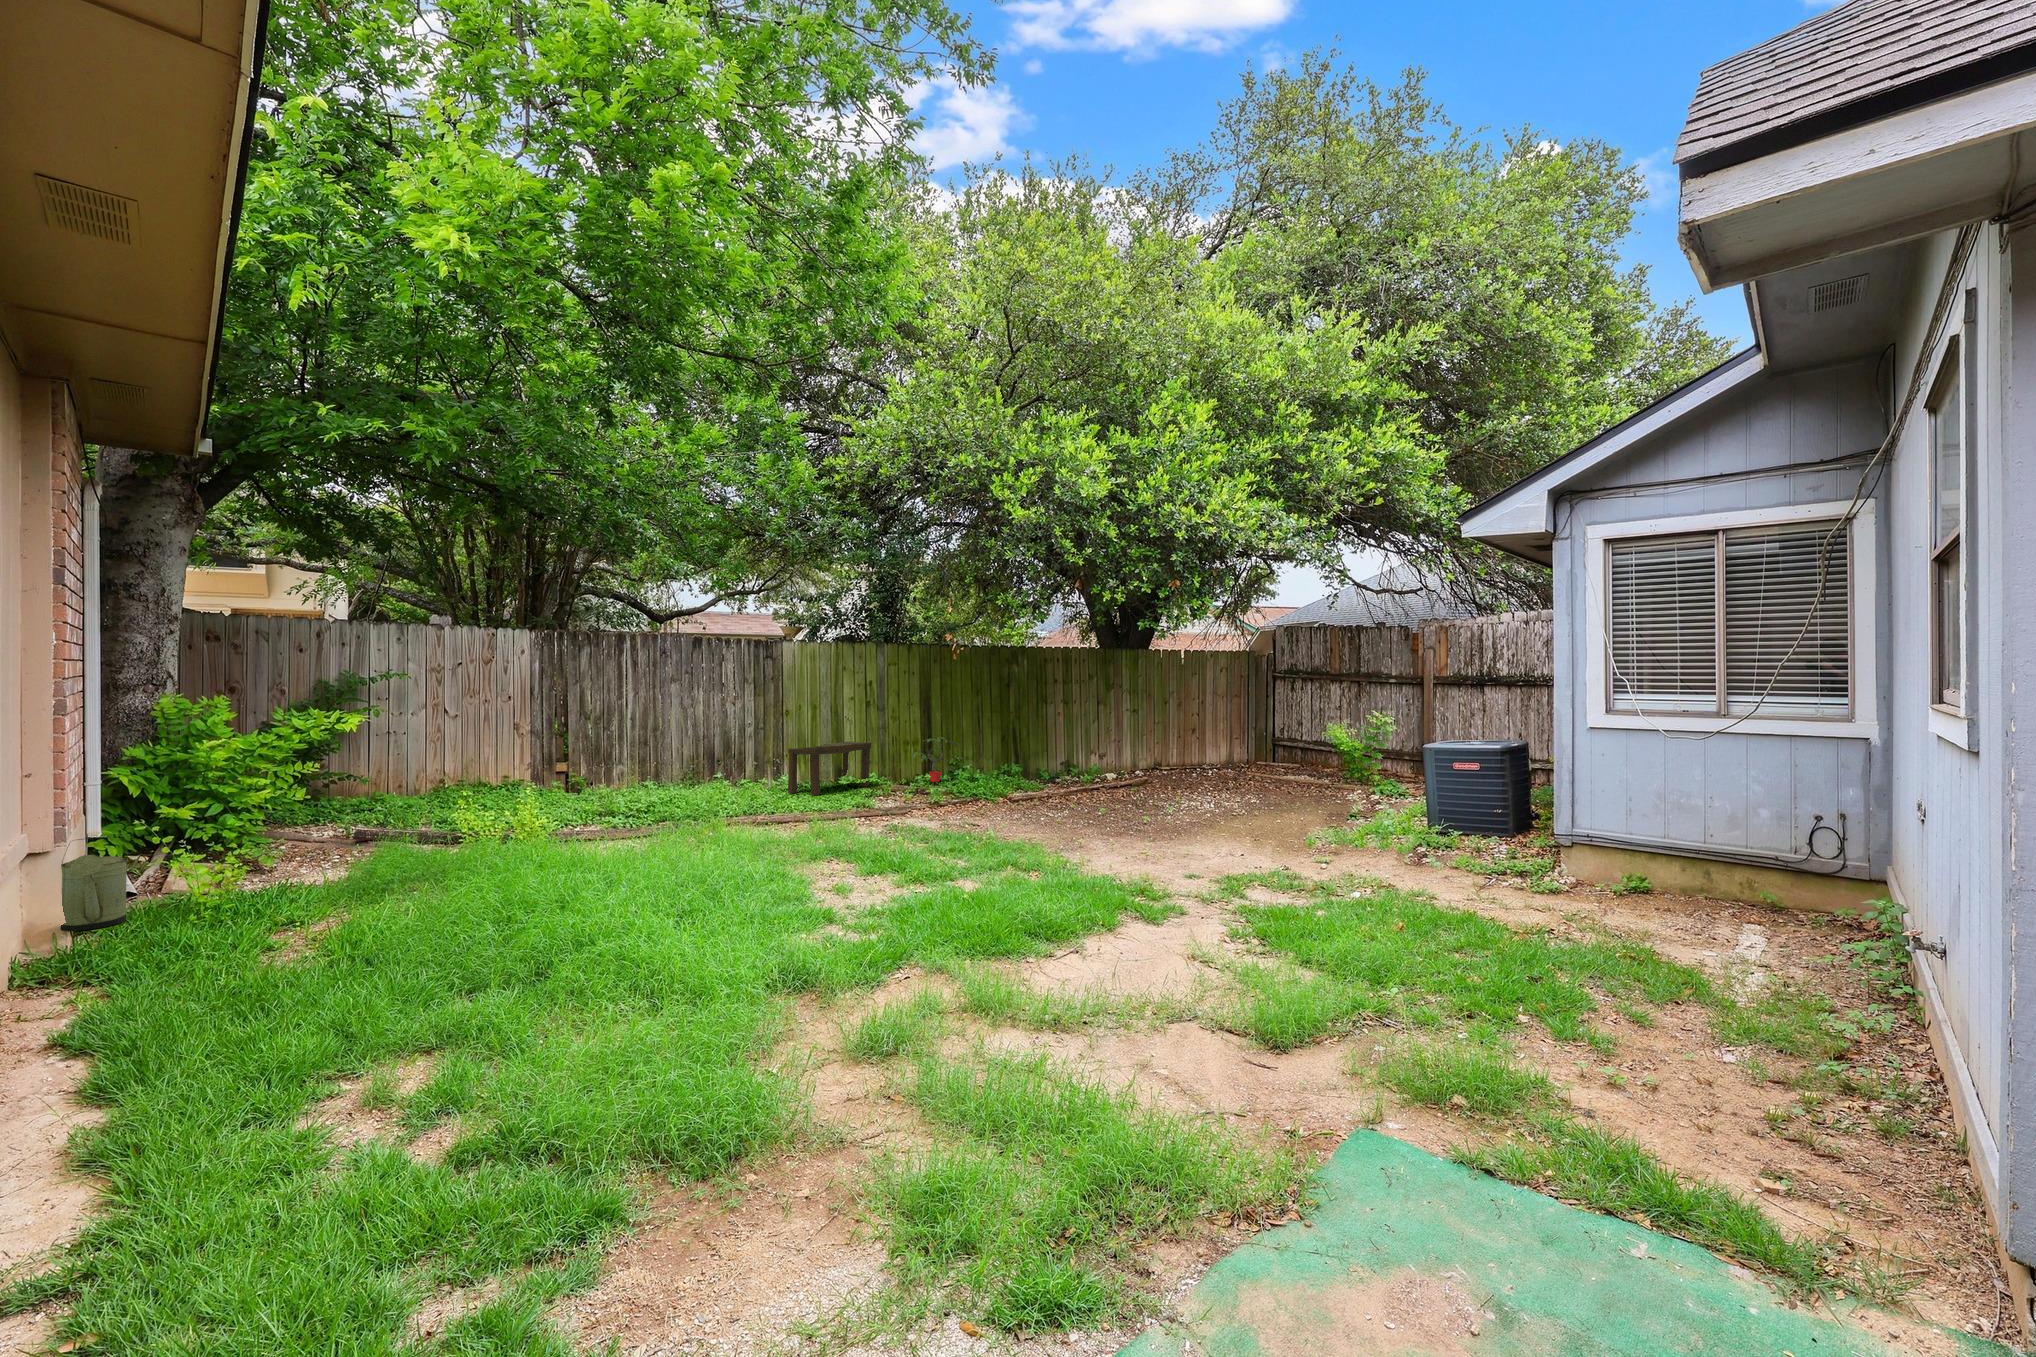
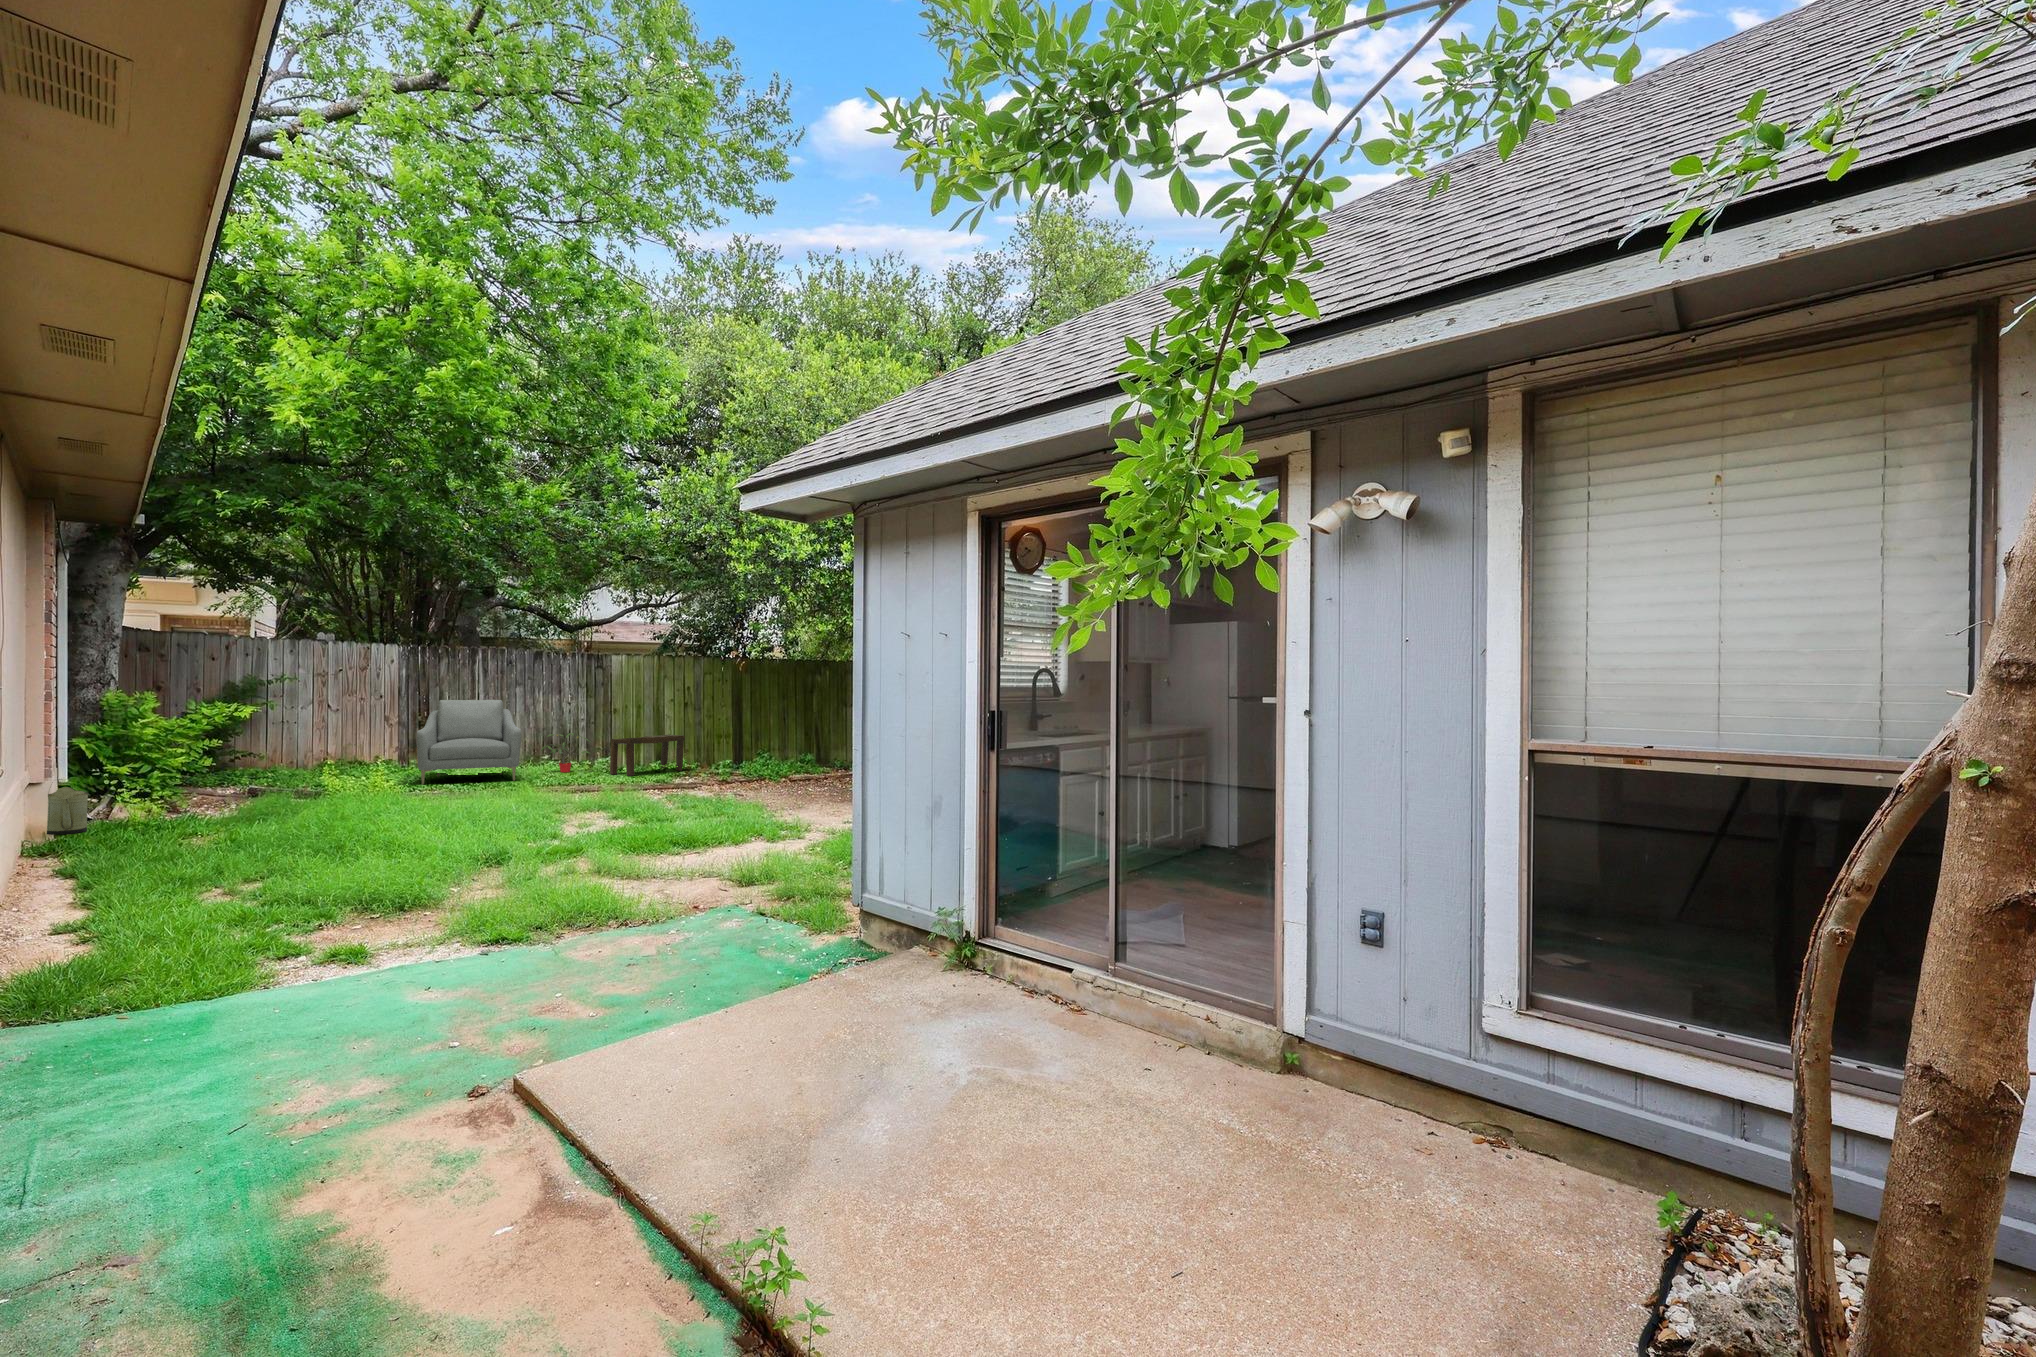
chair: none [563,701,689,813] -> present [417,700,521,784]
potted plant: present [913,737,963,782] -> present [541,733,590,772]

